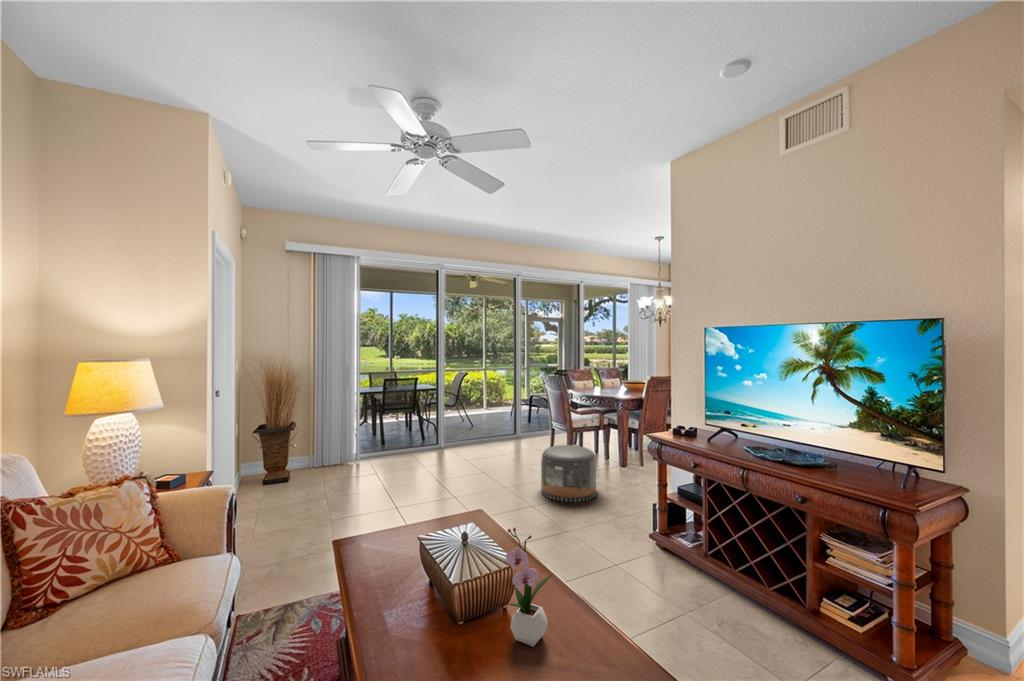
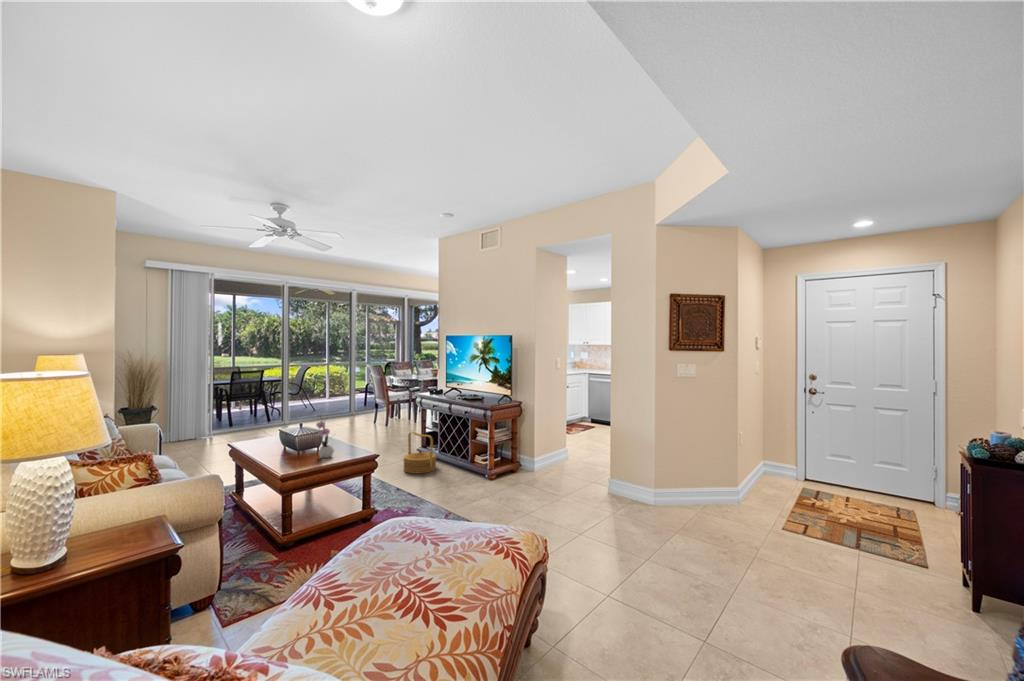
pouf: present [541,445,596,502] -> none [360,412,397,445]
woven basket: none [643,510,714,610] -> present [403,432,436,474]

